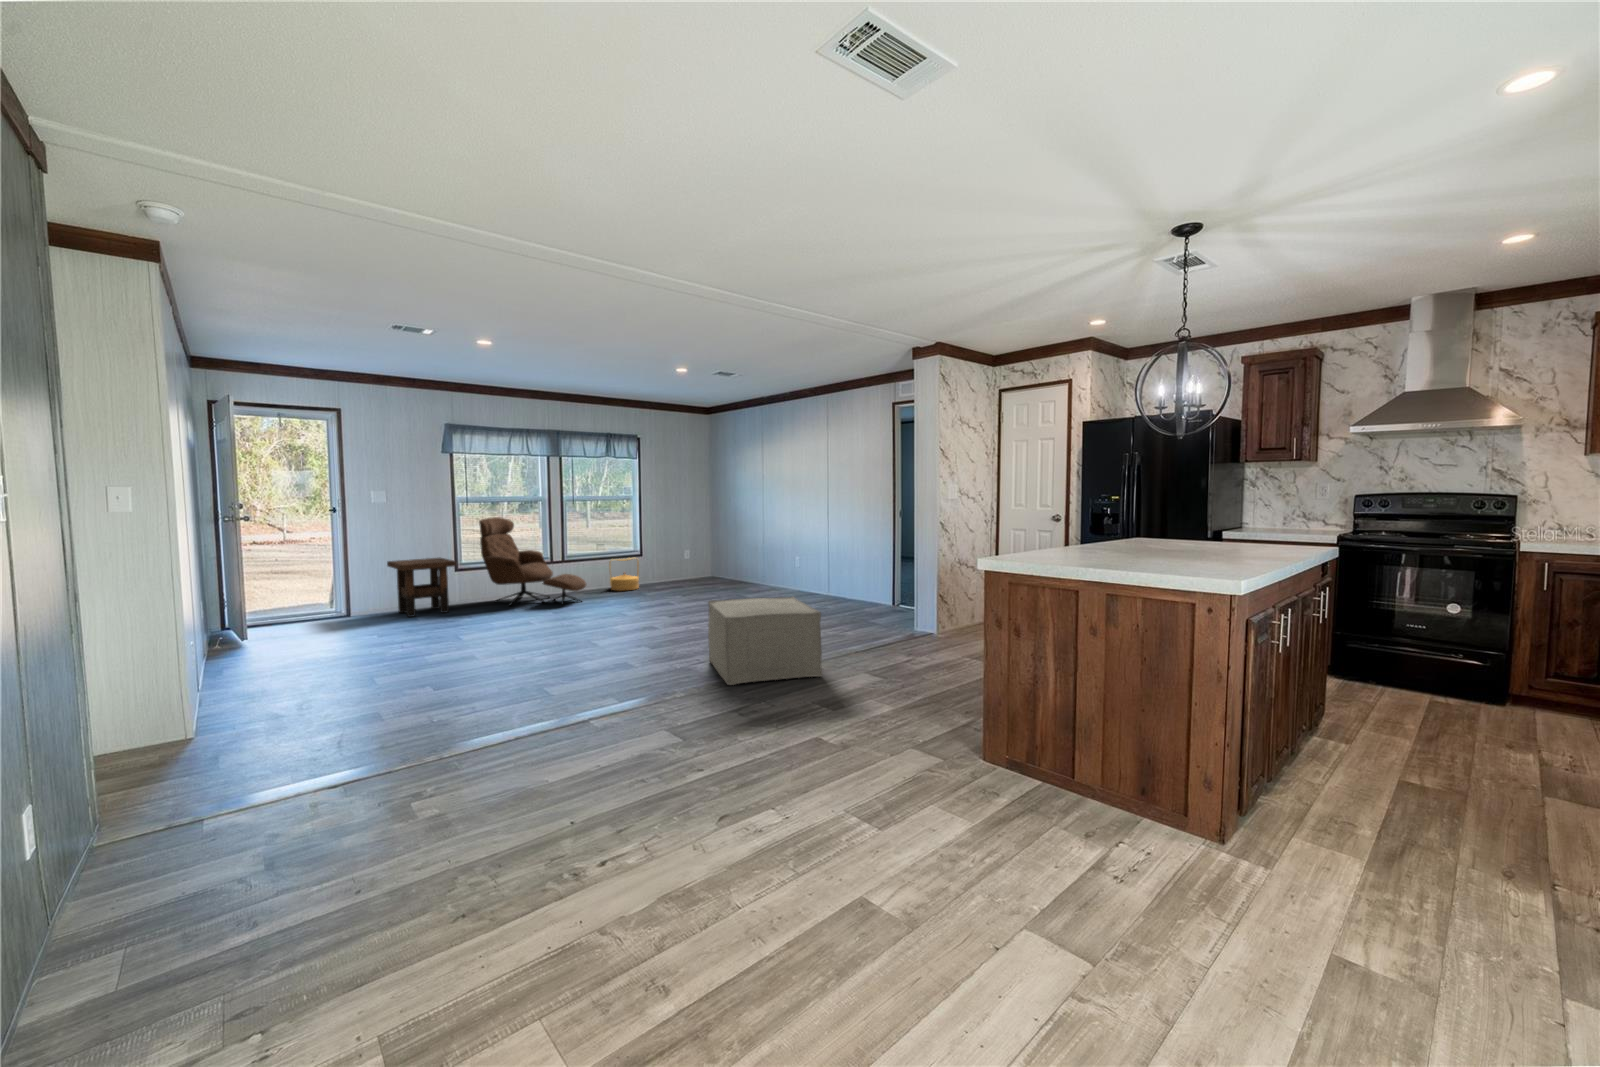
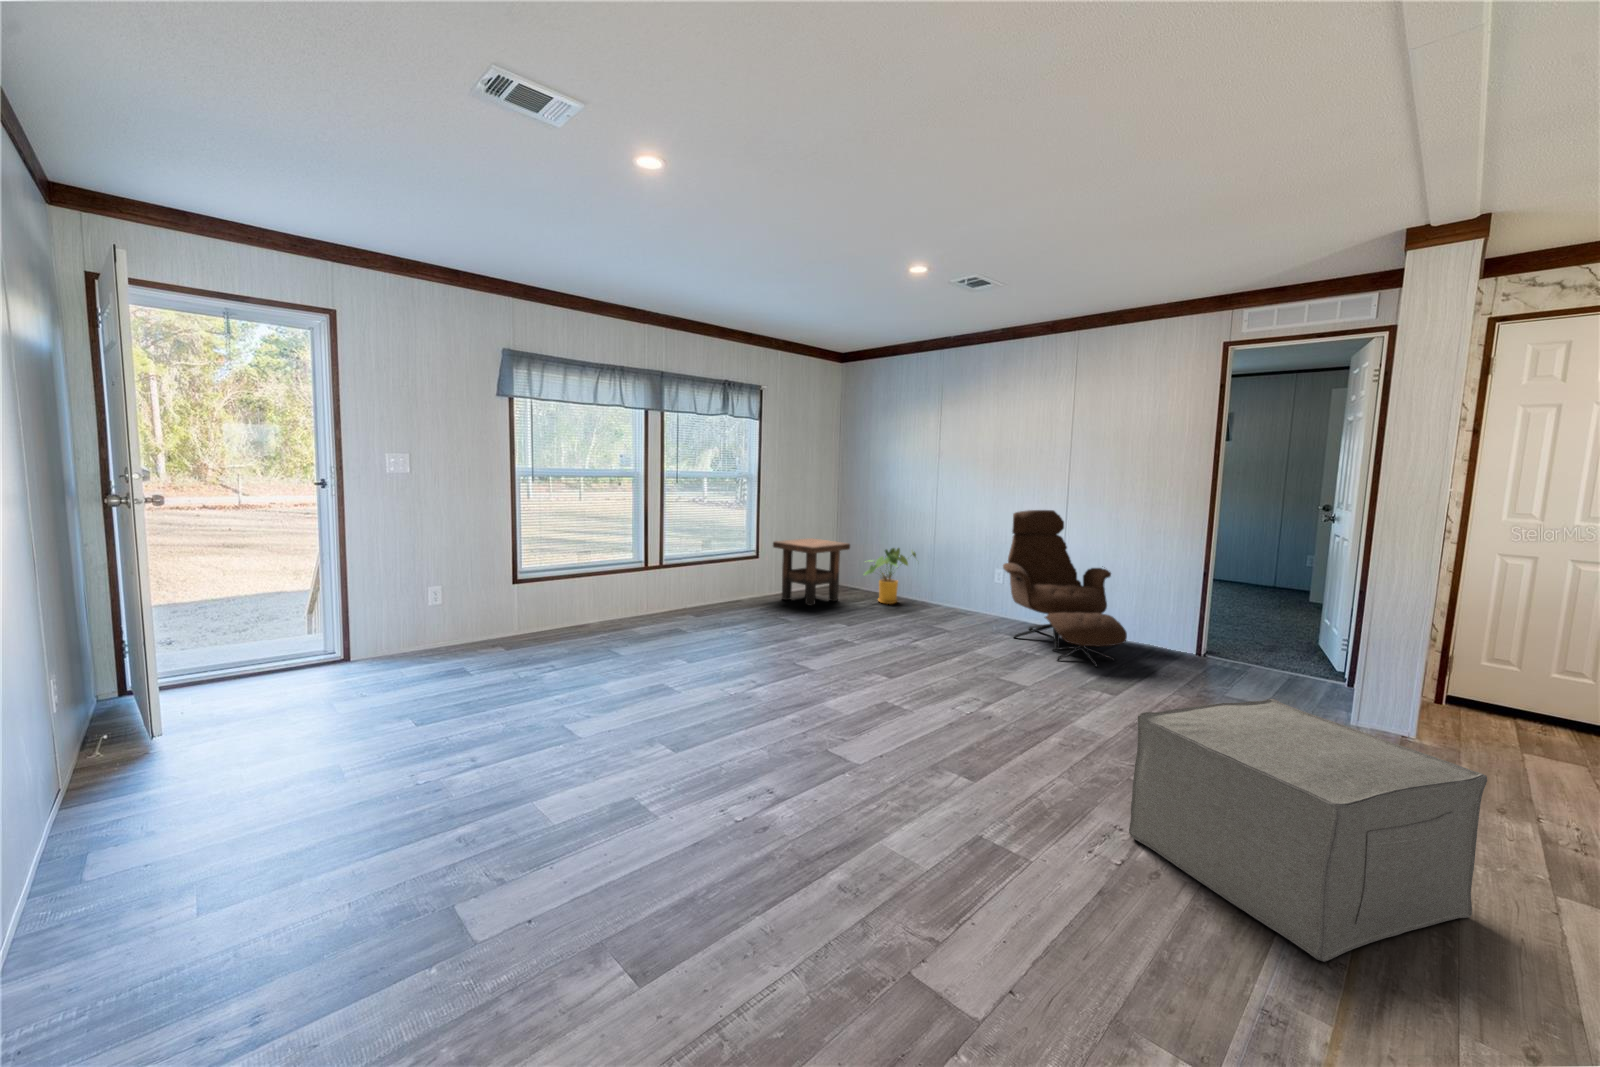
lounge chair: present [479,517,586,606] -> present [1003,510,1127,667]
house plant: none [712,545,752,584] -> present [865,548,916,604]
side table: present [387,558,456,617] -> present [773,538,850,606]
woven basket: present [609,558,639,591] -> none [725,563,766,612]

